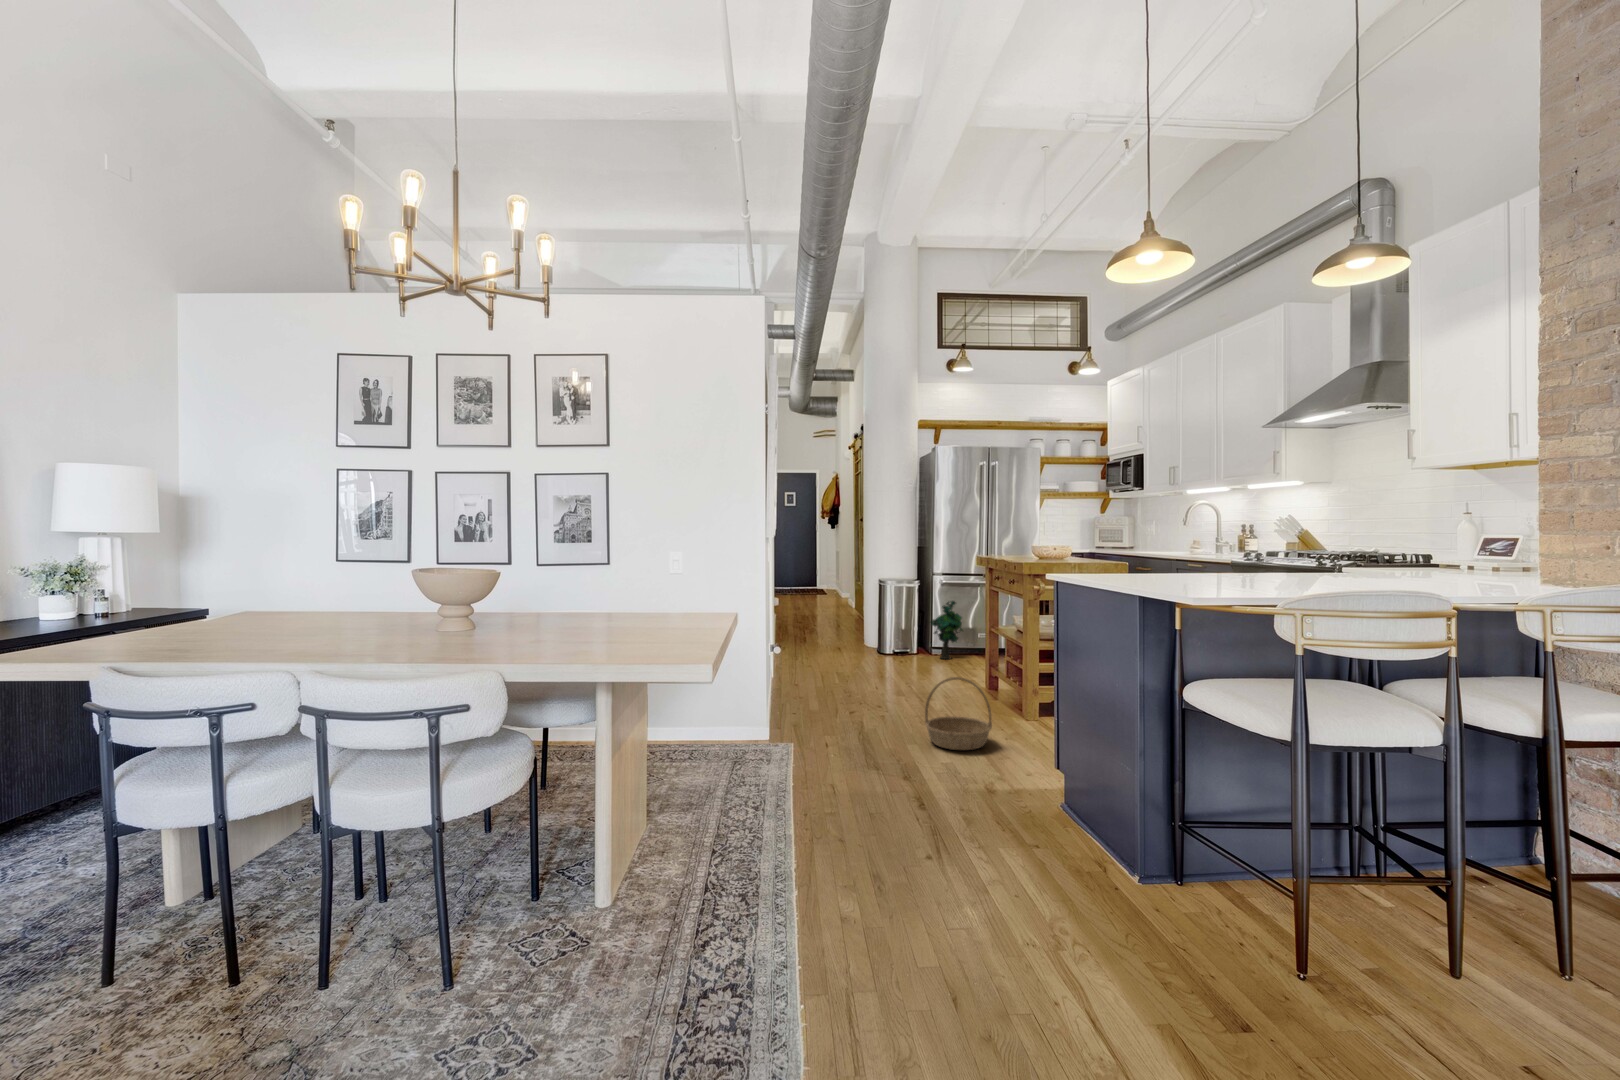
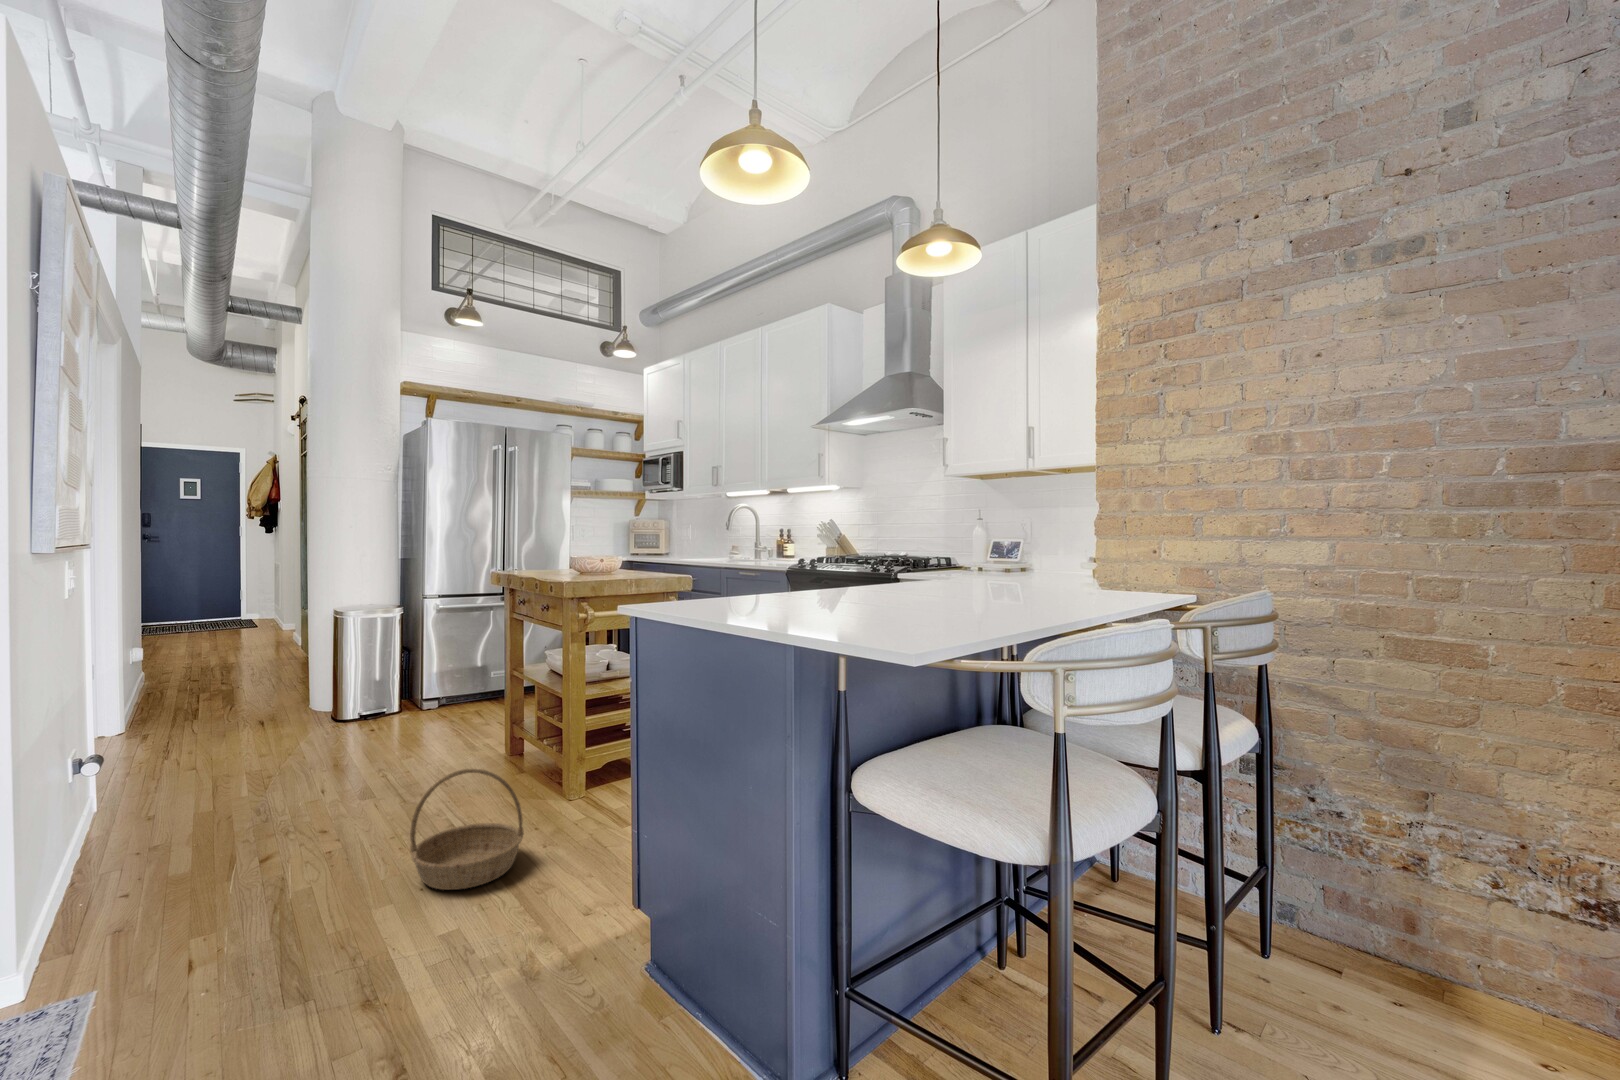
decorative plant: present [931,601,963,659] -> none [417,631,471,713]

